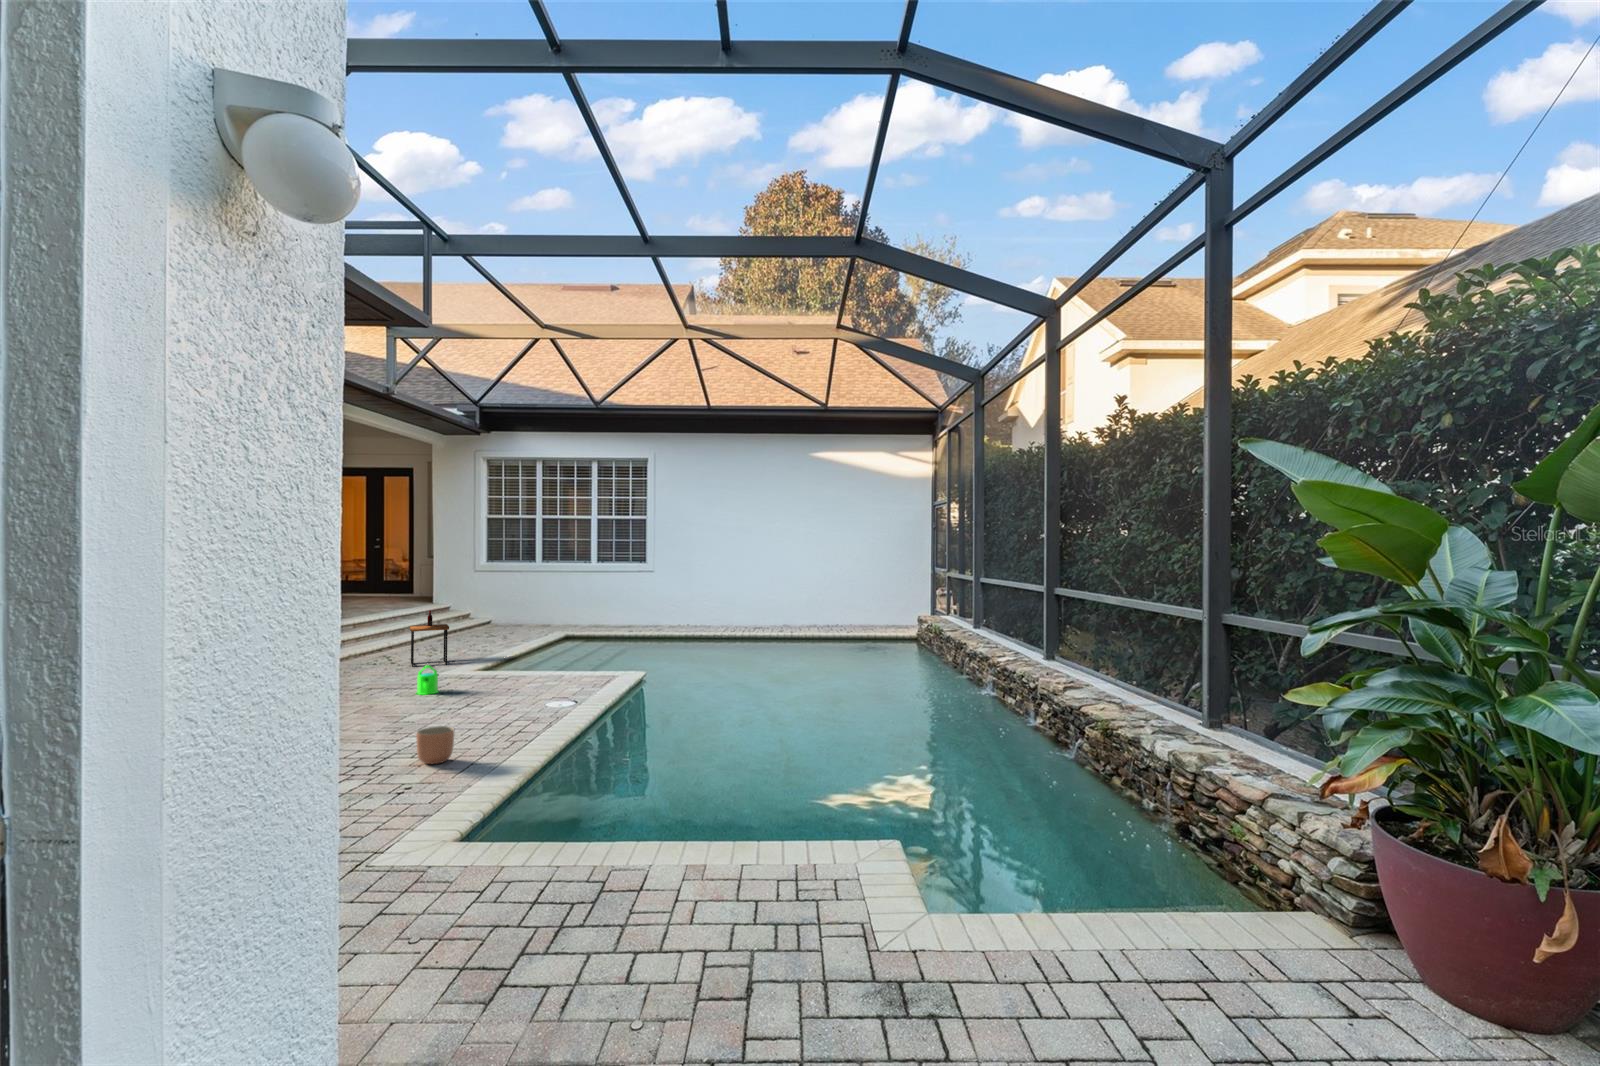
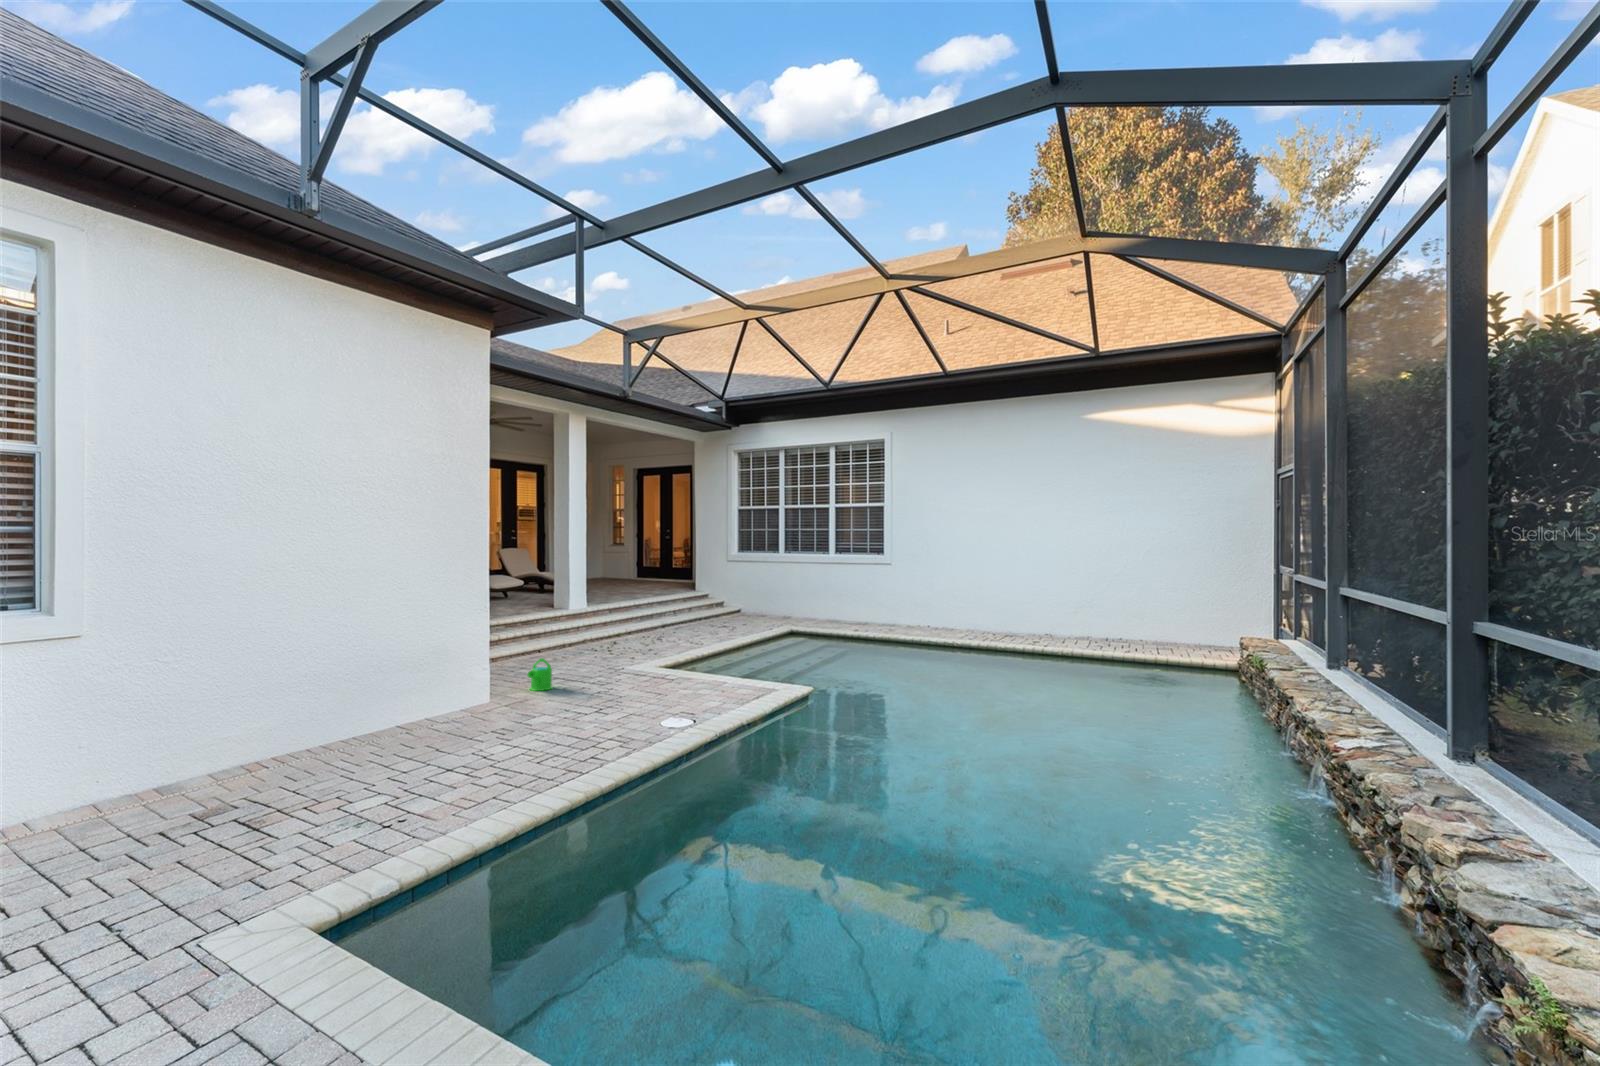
side table: present [410,611,449,667] -> none [596,599,638,656]
planter: present [416,726,455,764] -> none [292,748,347,800]

